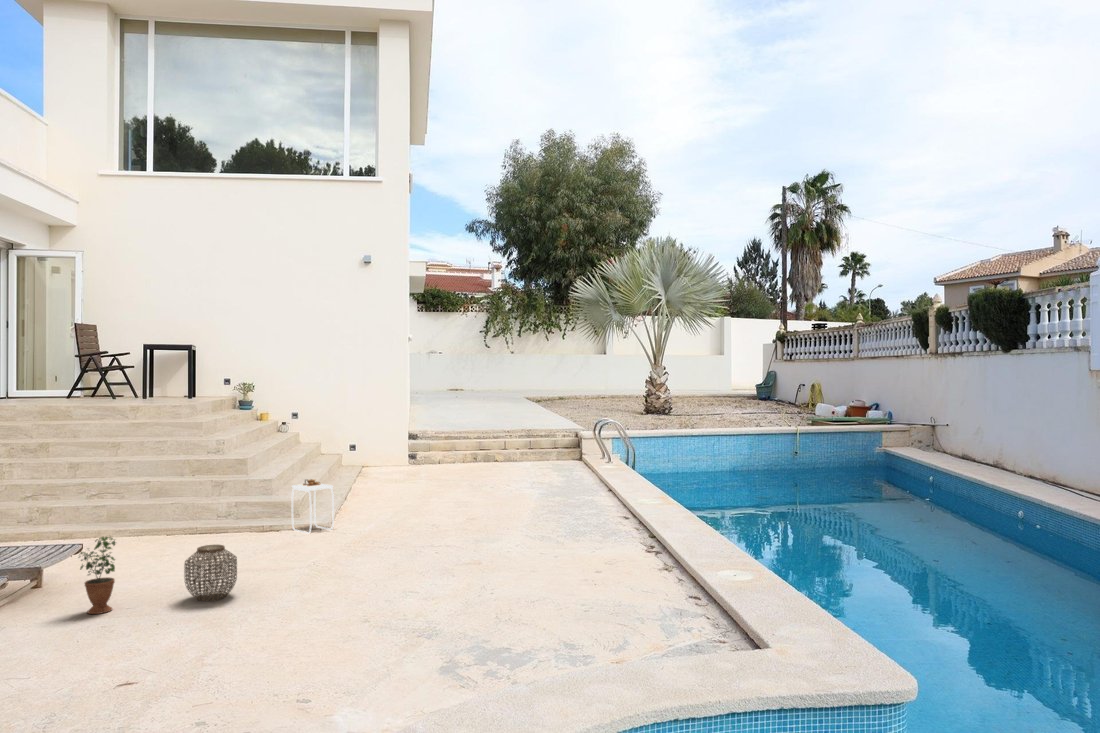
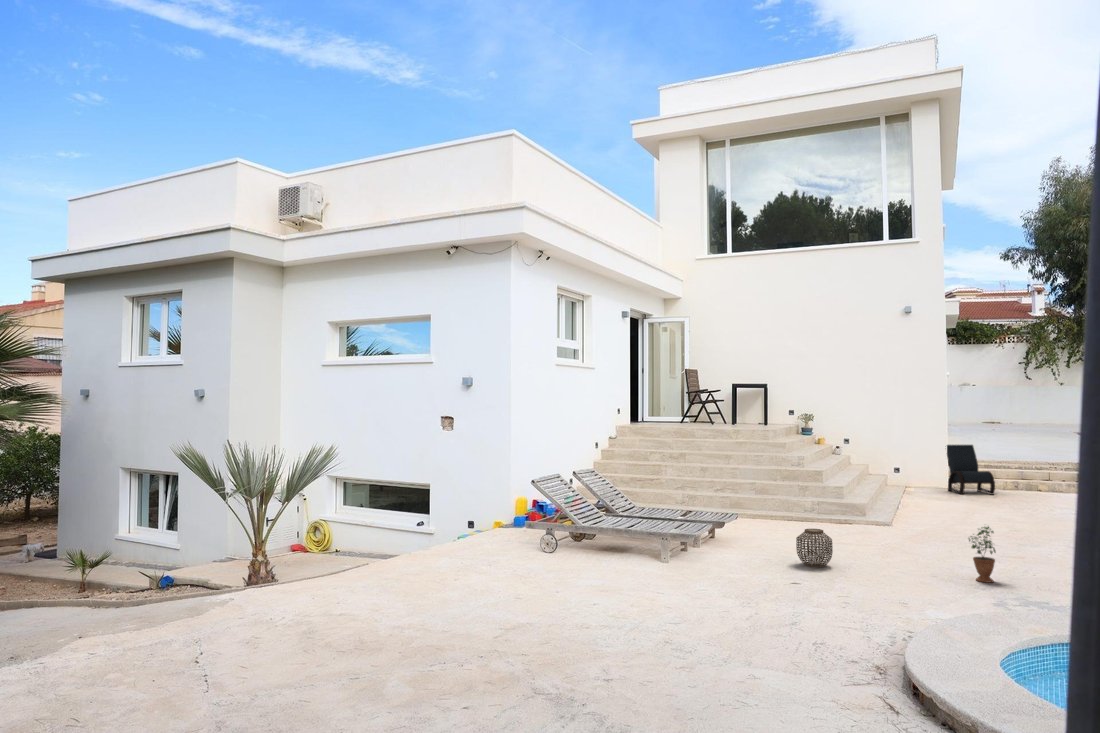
lounge chair: none [404,415,451,470] -> present [947,445,995,494]
side table: present [292,479,334,534] -> none [858,491,894,534]
potted plant: present [79,537,115,614] -> present [969,527,996,583]

